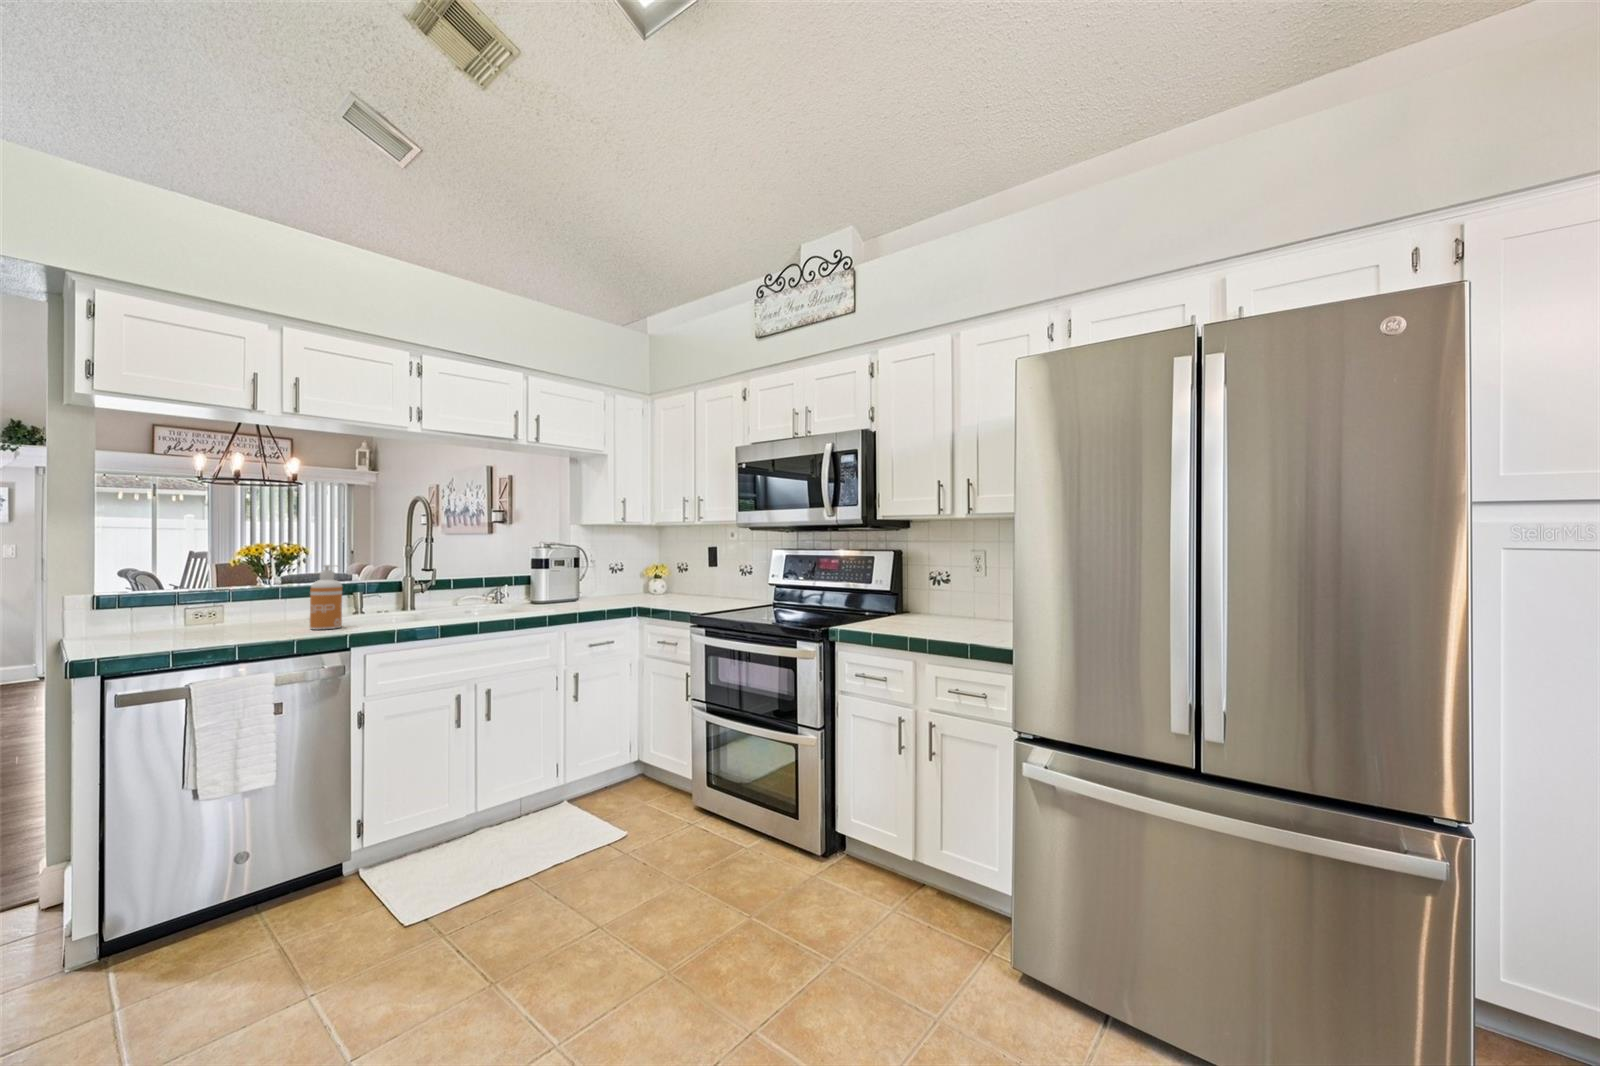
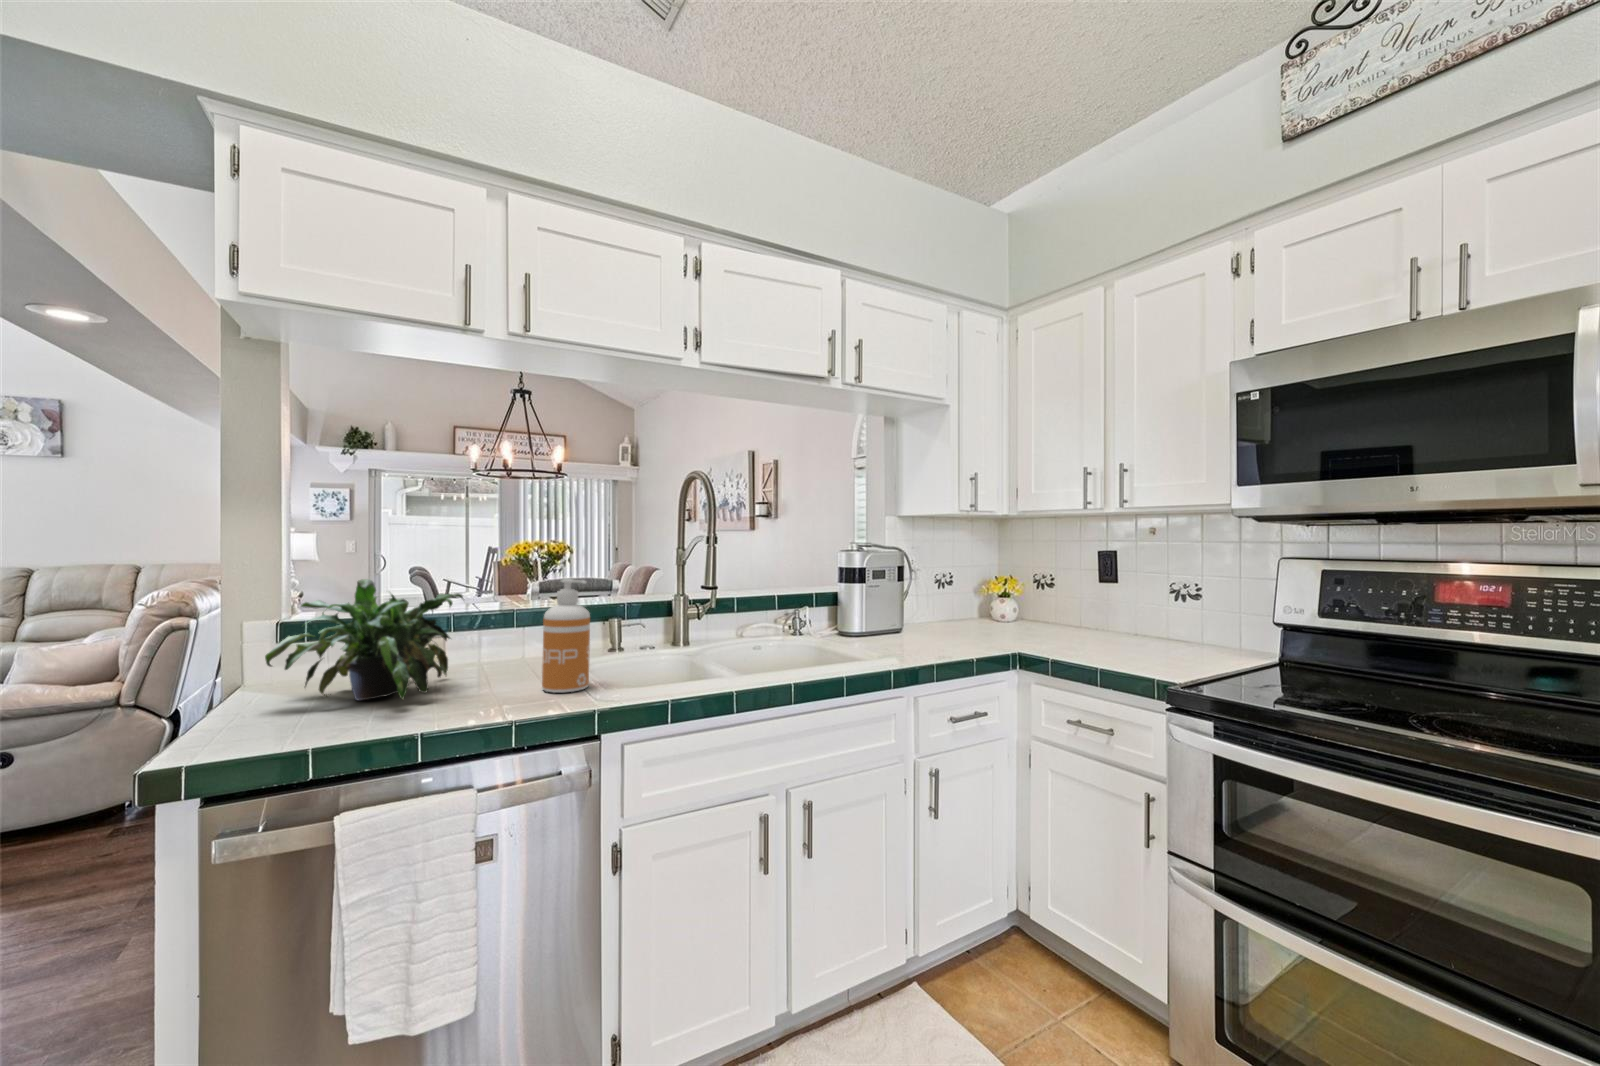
potted plant: none [124,565,253,637] -> present [265,579,463,700]

